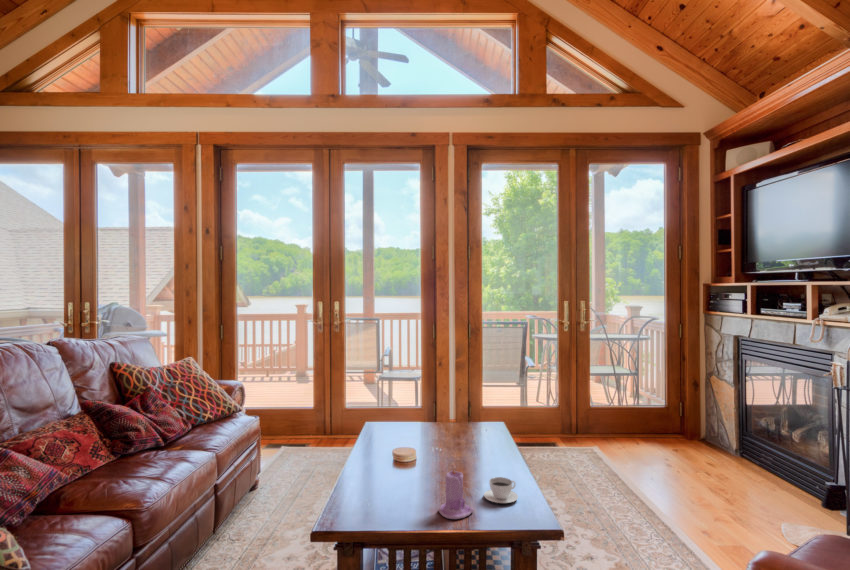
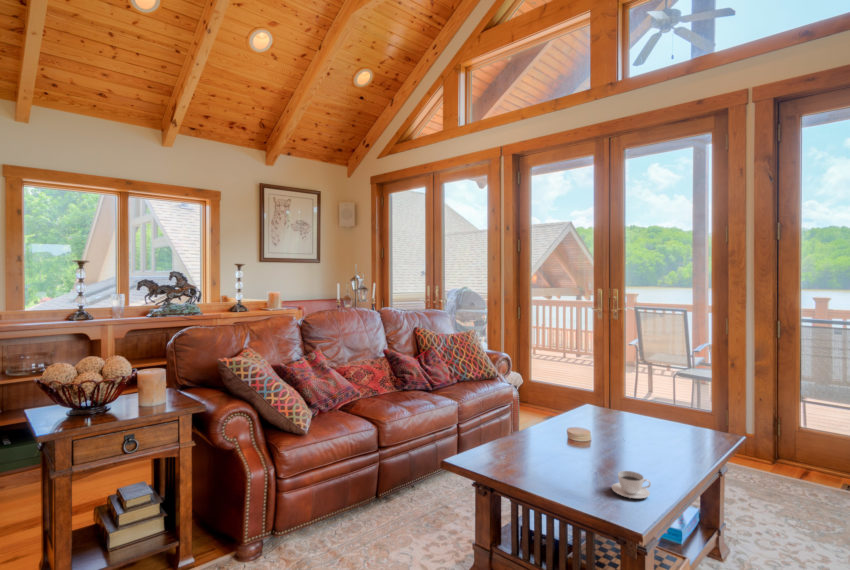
candle: present [439,470,473,519] -> none [554,444,586,493]

